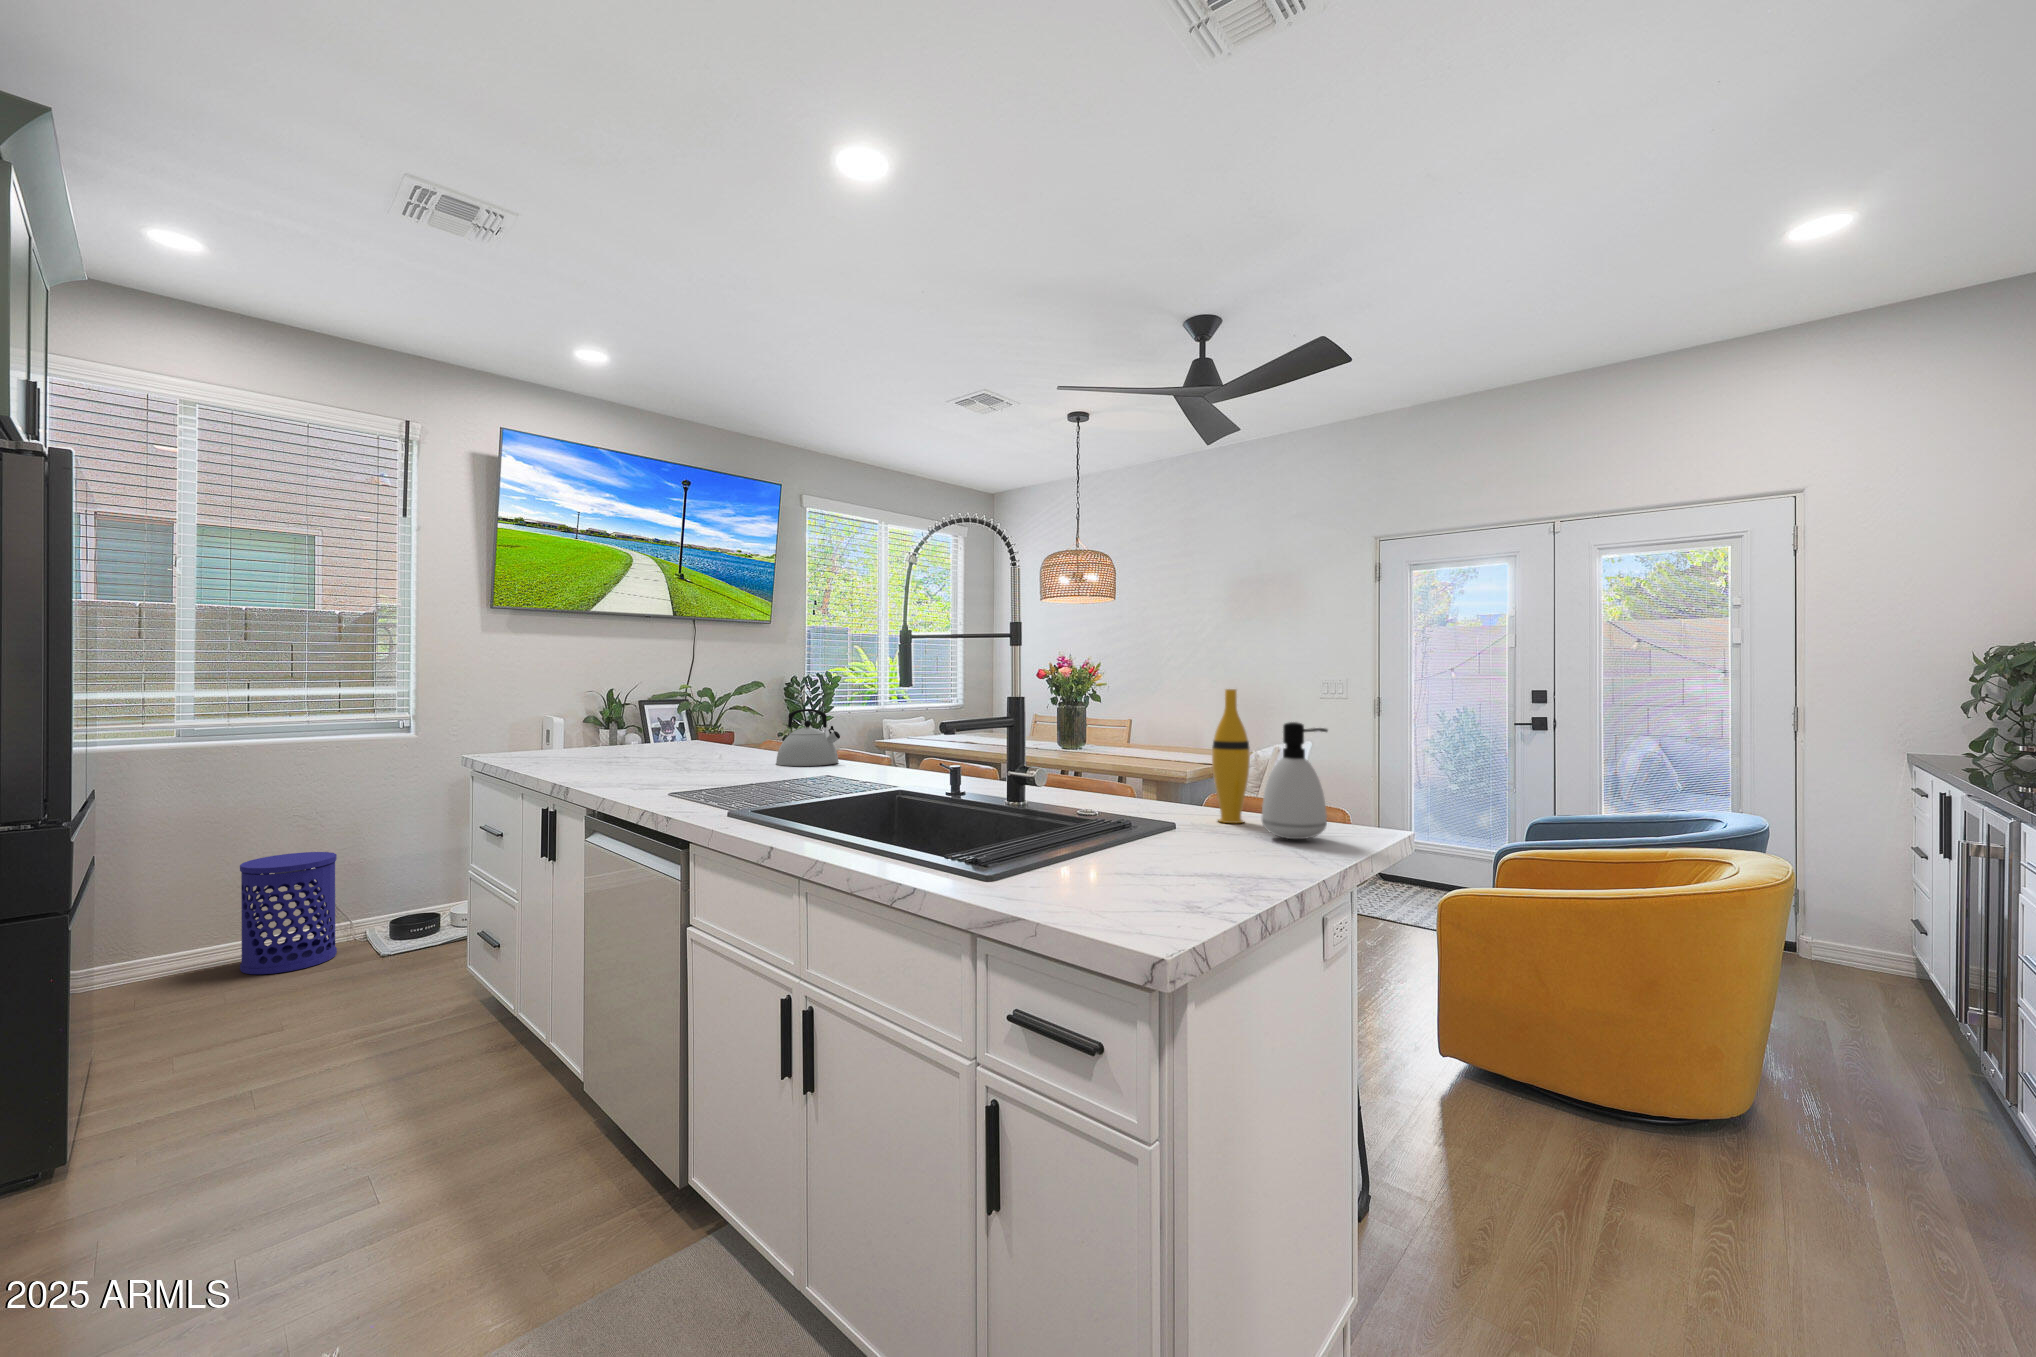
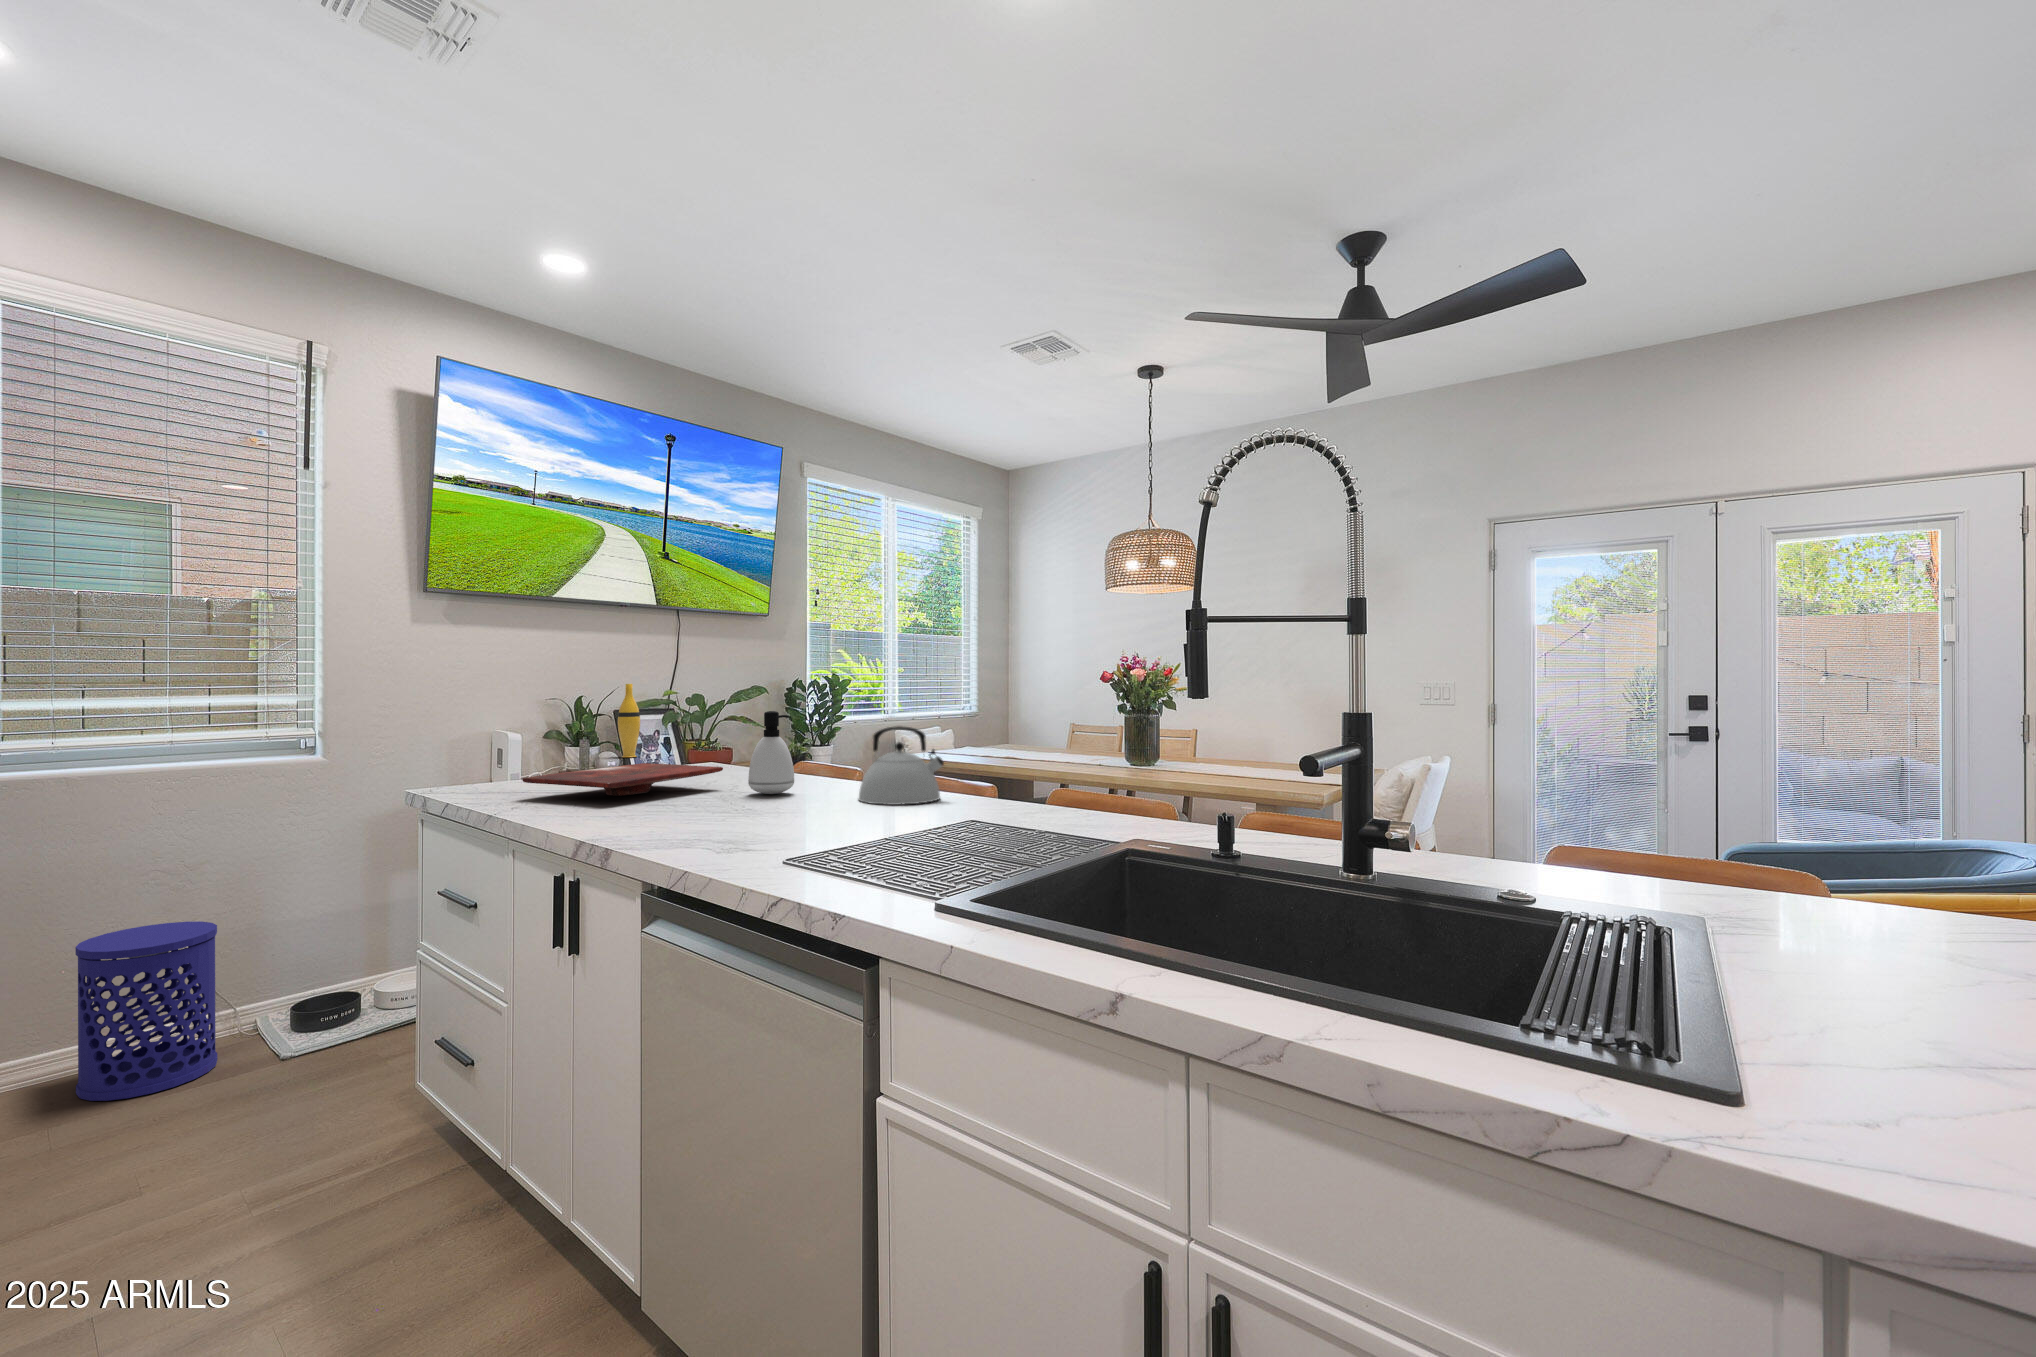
vase: present [1212,689,1250,823] -> present [618,684,640,757]
soap dispenser: present [1262,722,1328,839] -> present [748,711,794,794]
cutting board: none [537,737,687,759] -> present [522,763,723,796]

